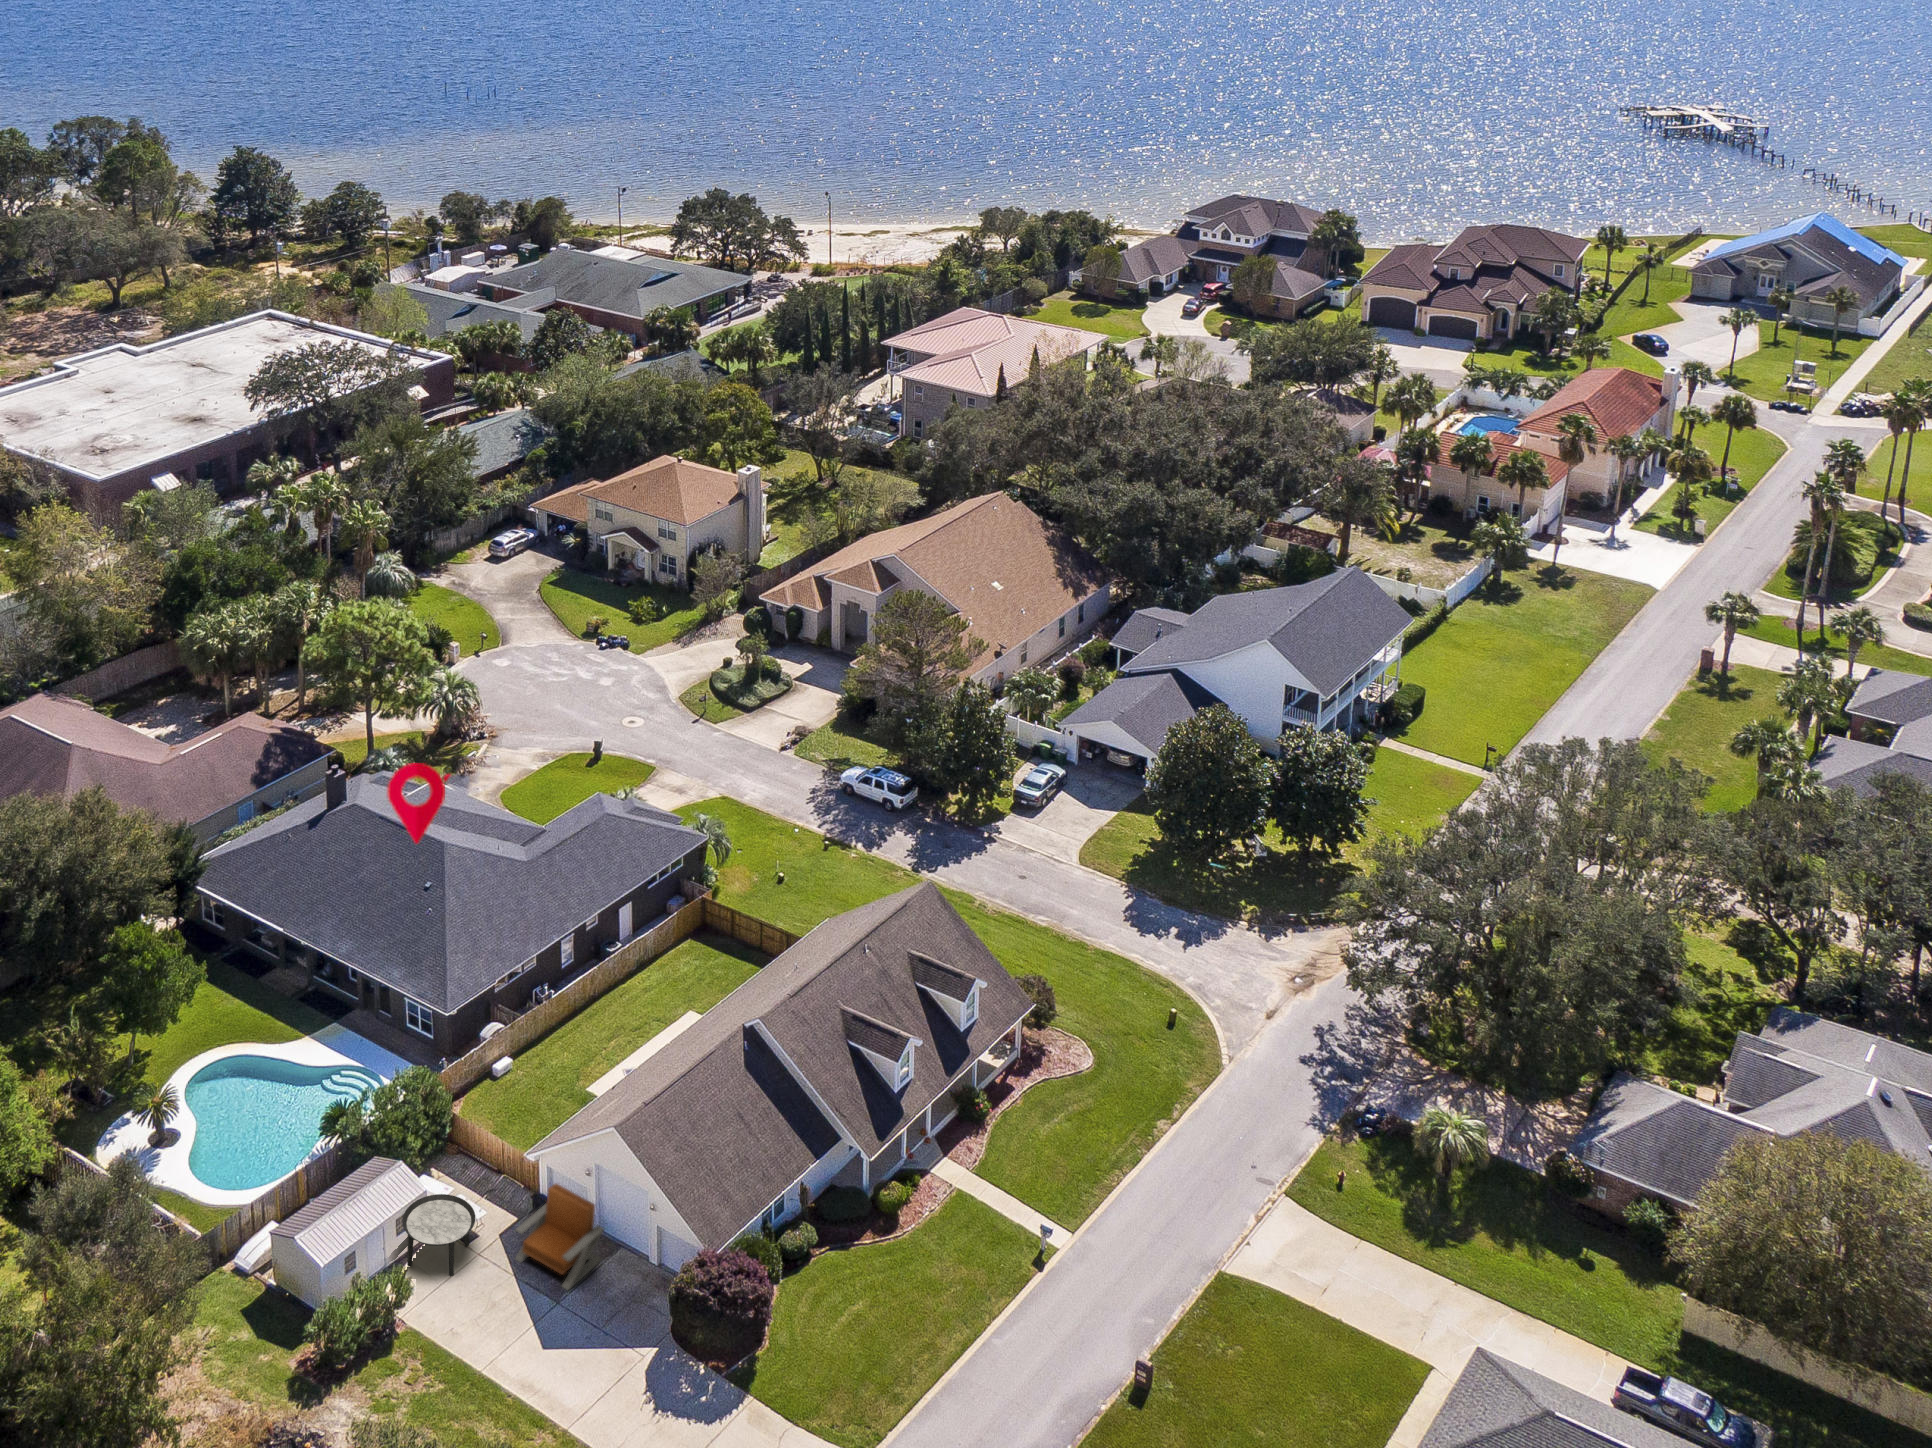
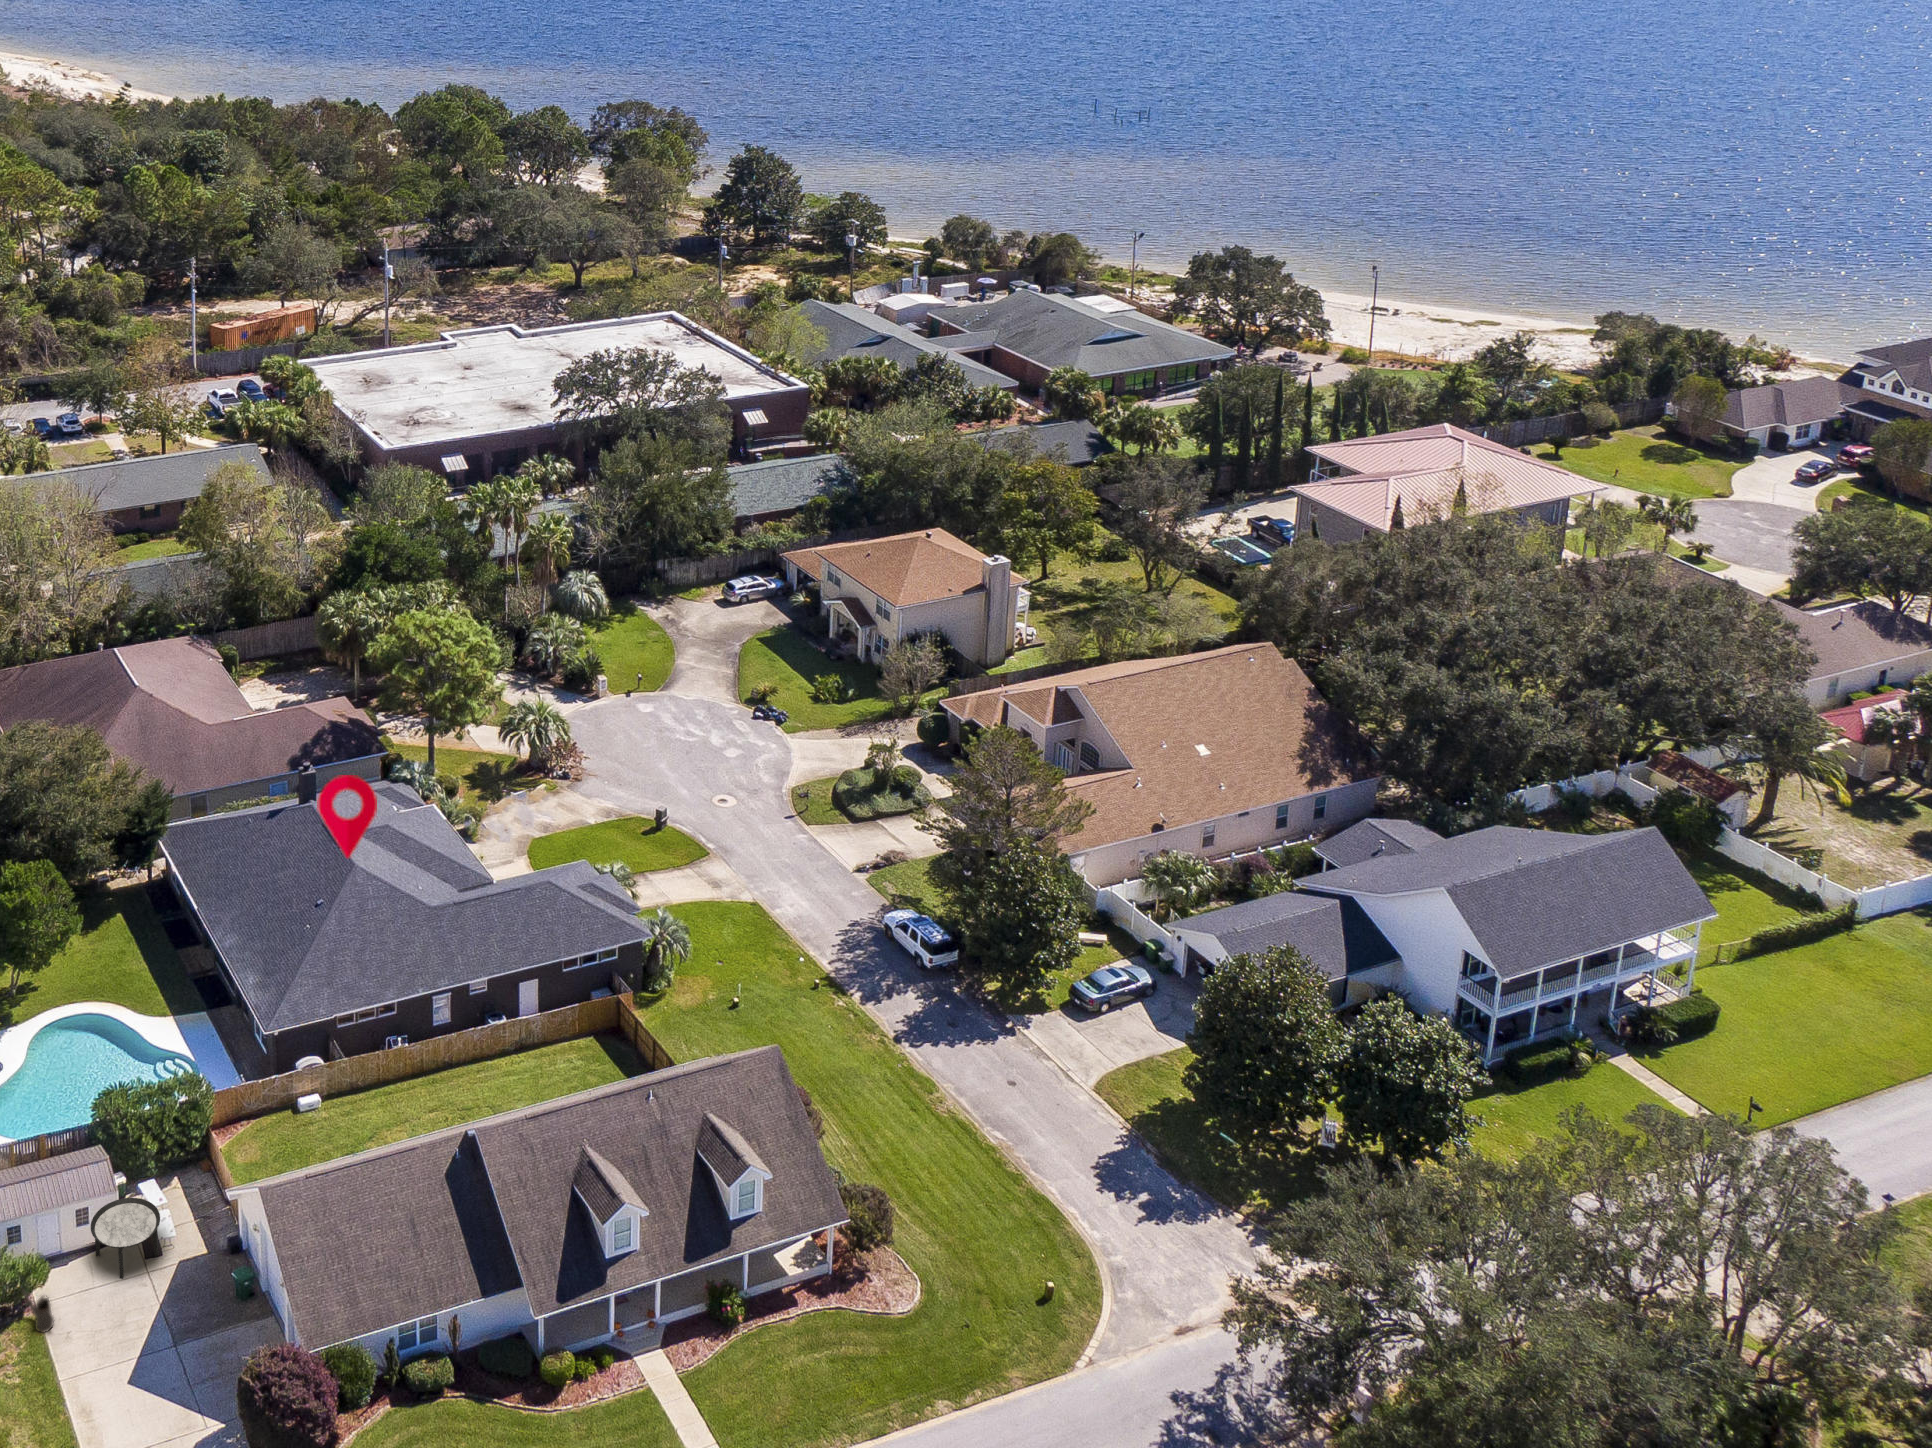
lounge chair: present [514,1184,604,1290] -> none [181,1227,253,1334]
watering can: none [387,1309,433,1350] -> present [23,1291,54,1332]

